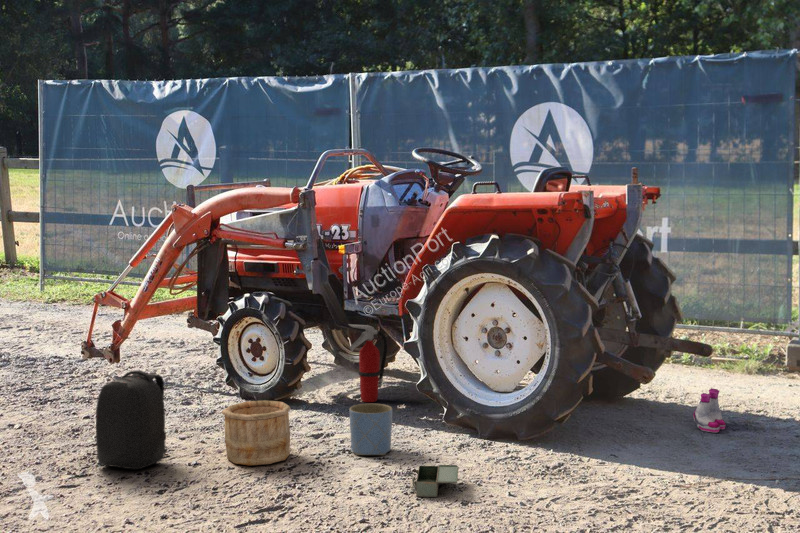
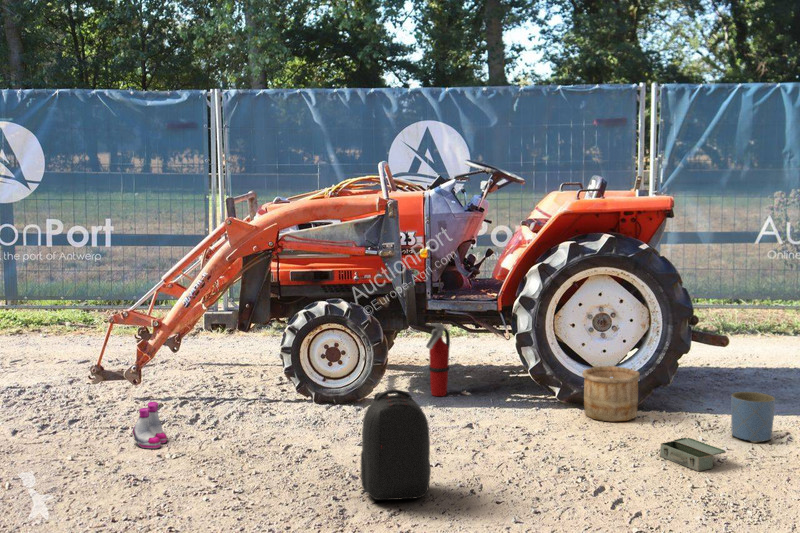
boots: present [693,388,726,433] -> present [133,402,167,448]
wooden bucket: present [222,400,290,465] -> present [583,366,640,421]
planter: present [349,404,392,455] -> present [731,392,775,443]

